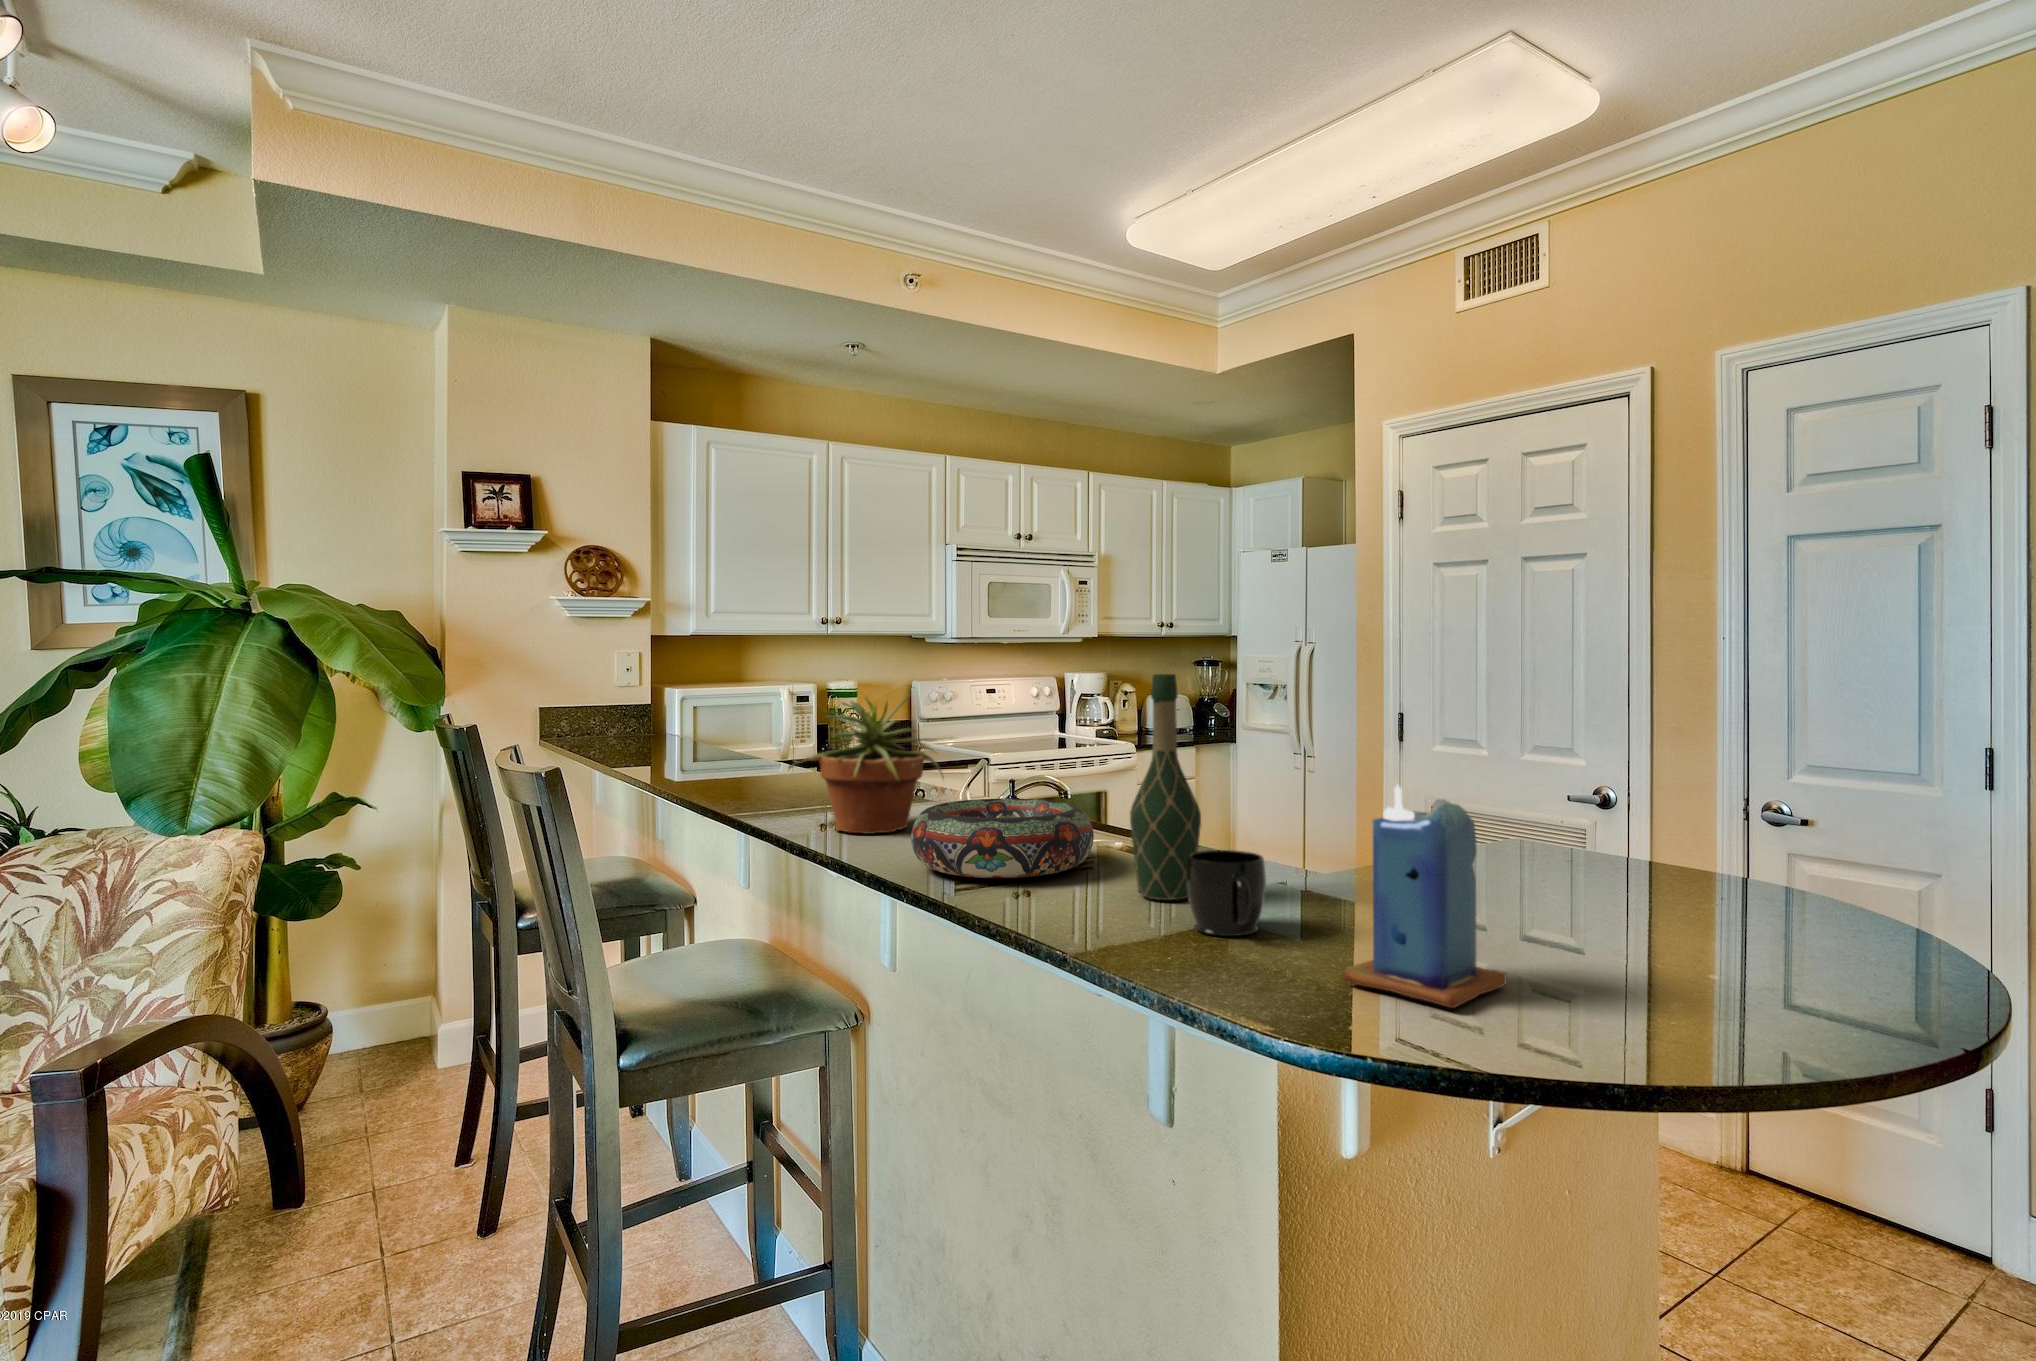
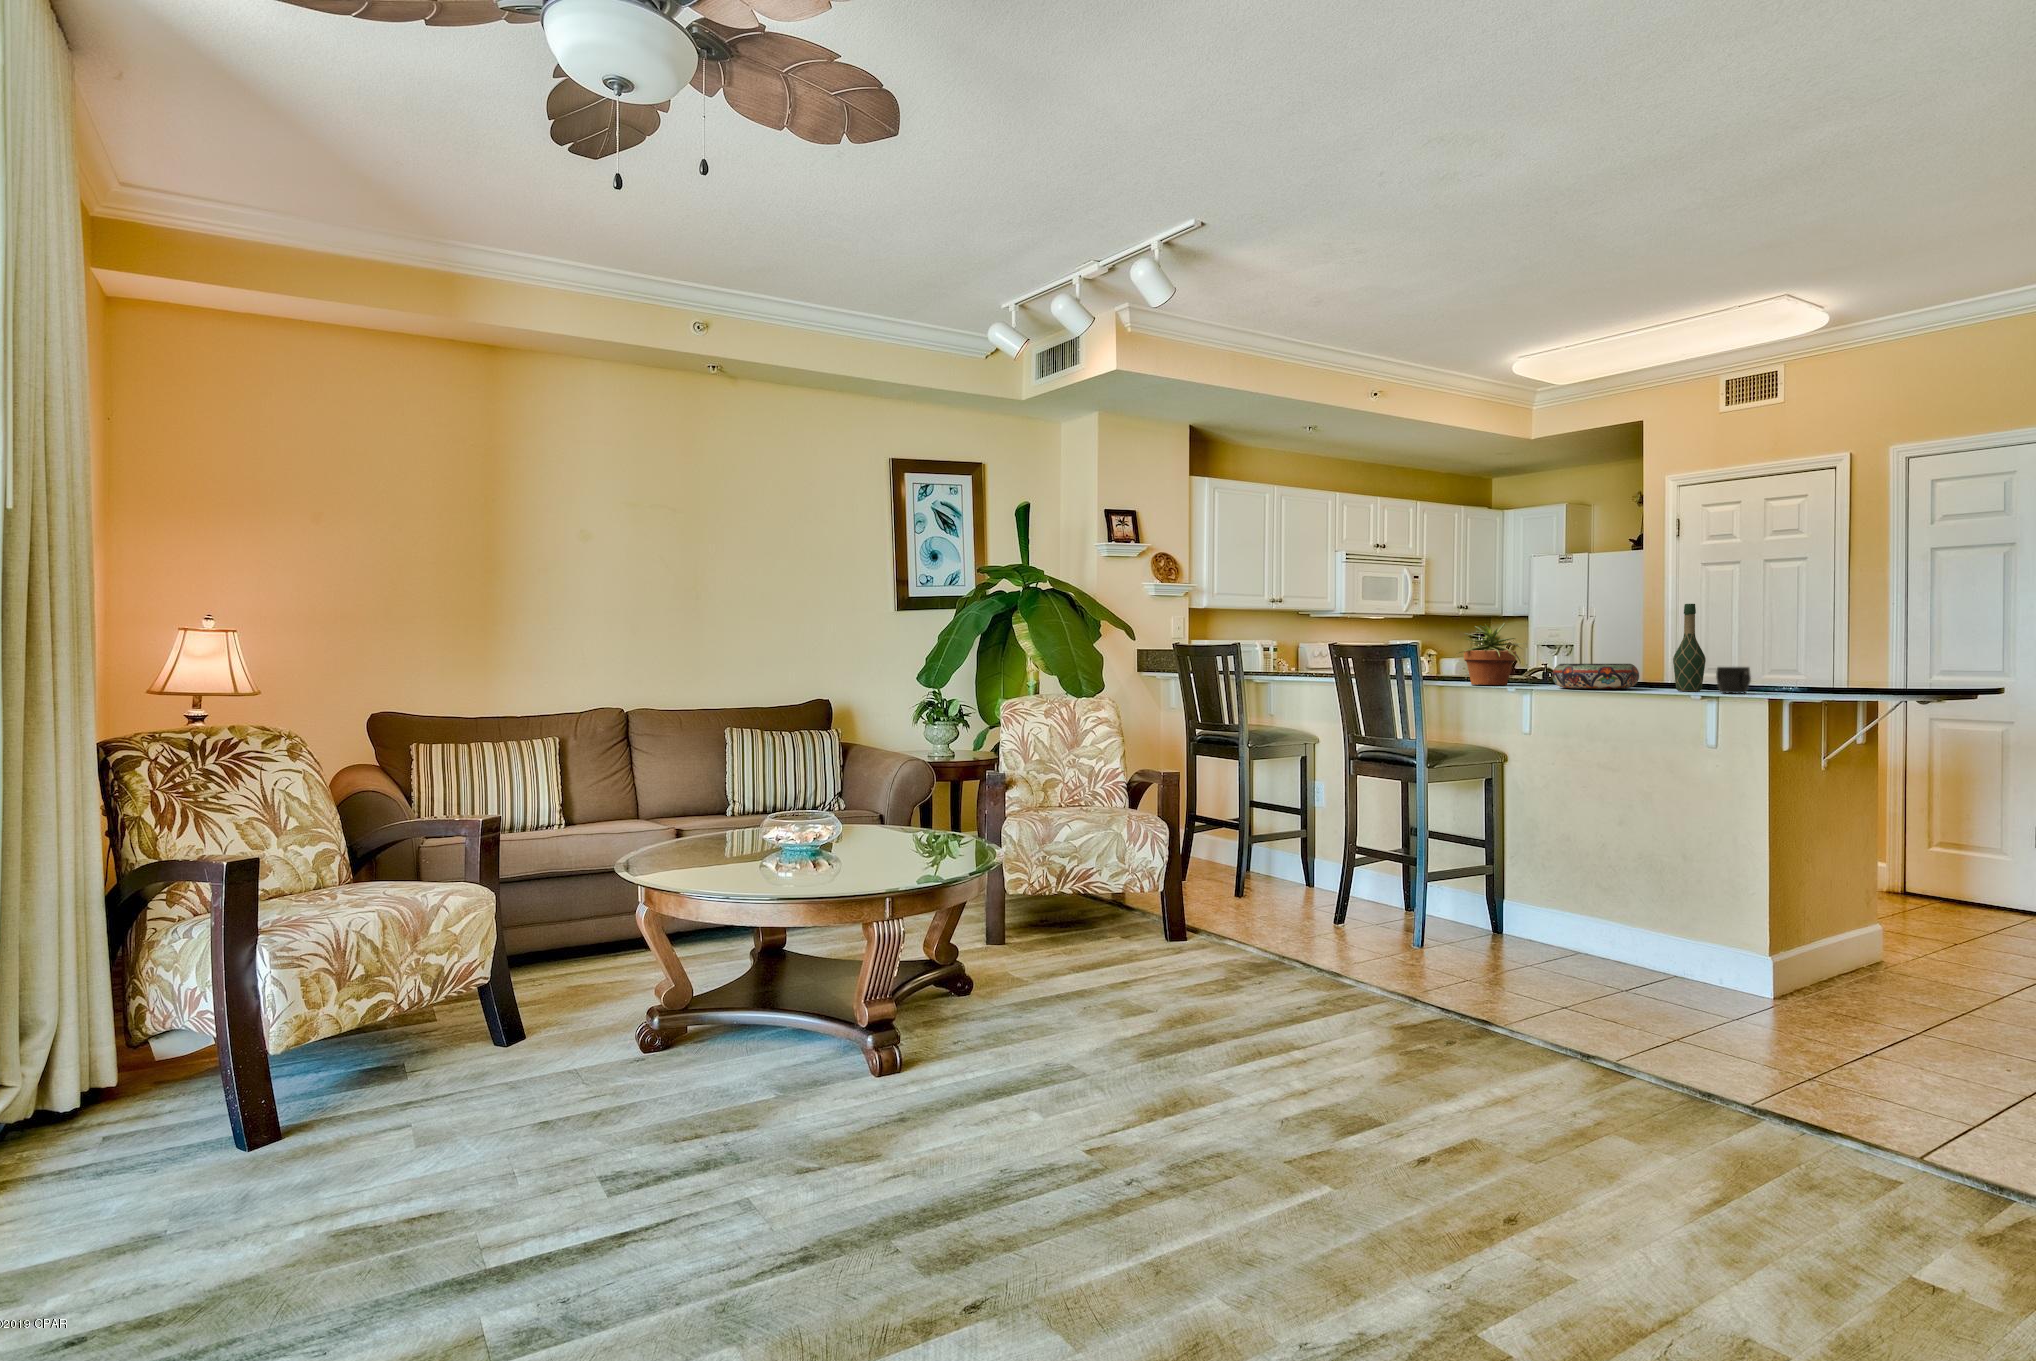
candle: present [1344,785,1506,1008] -> none [1800,631,1857,696]

